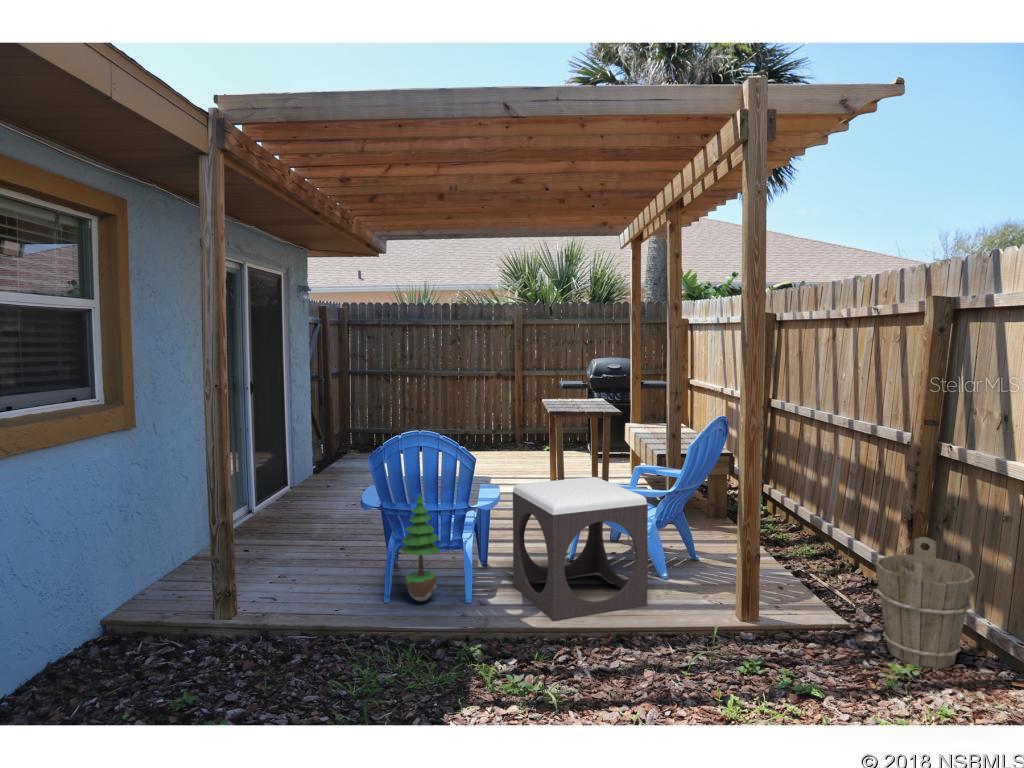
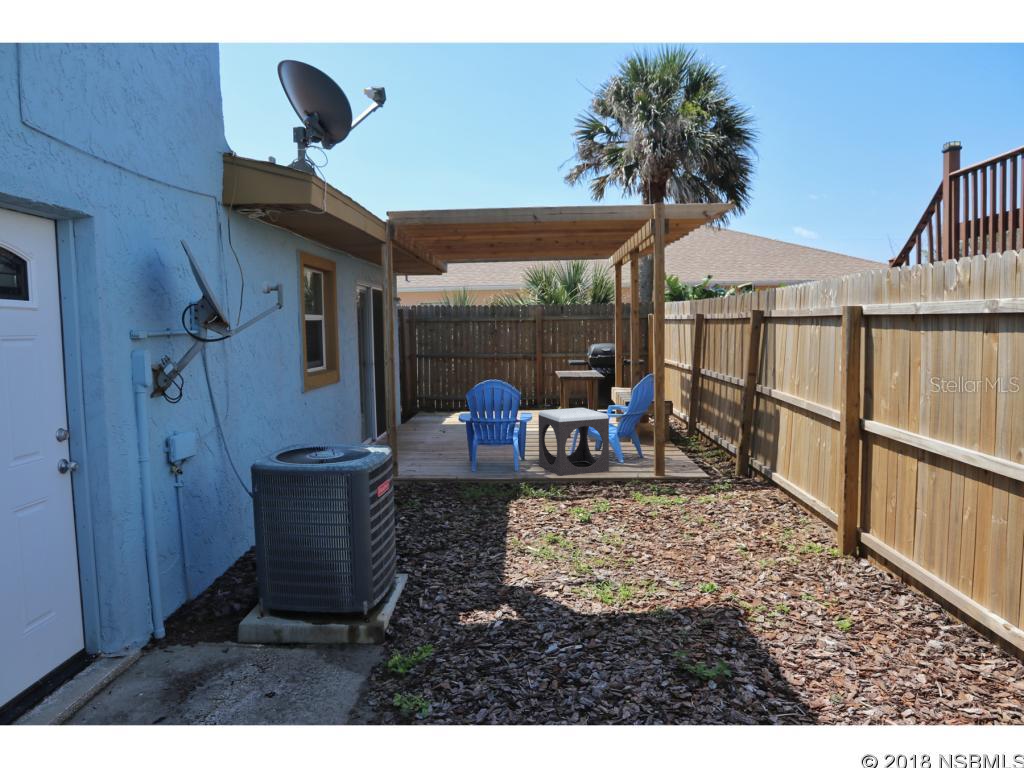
potted tree: present [400,494,439,602] -> none [480,413,501,471]
bucket: present [875,537,975,668] -> none [719,431,762,490]

